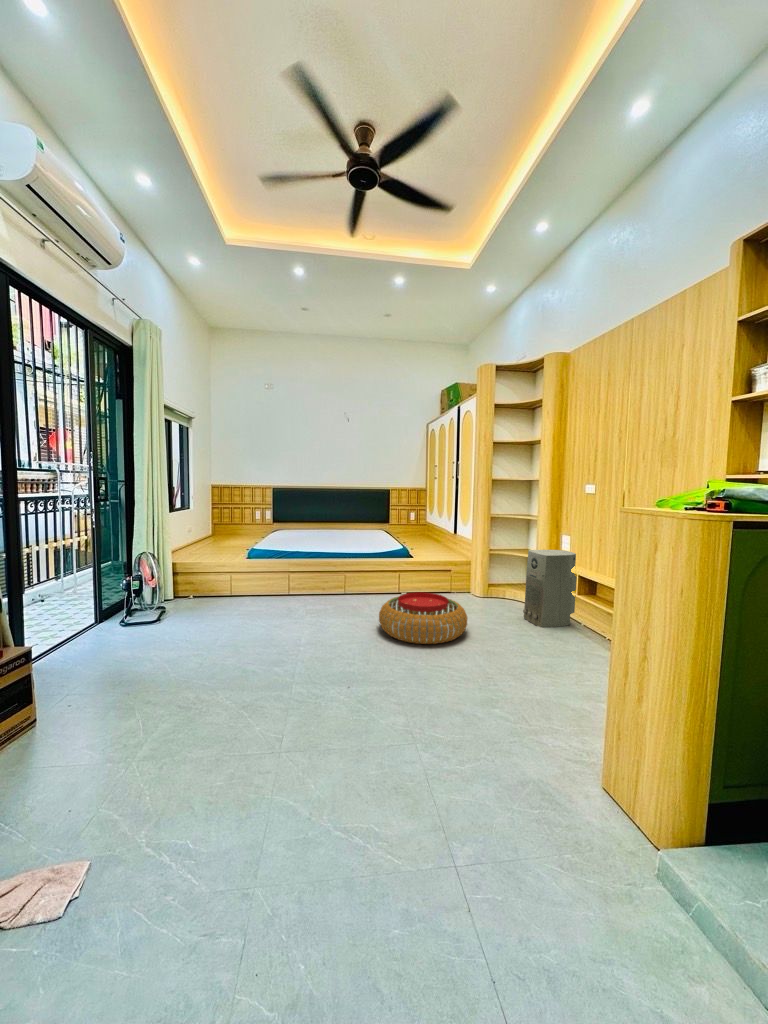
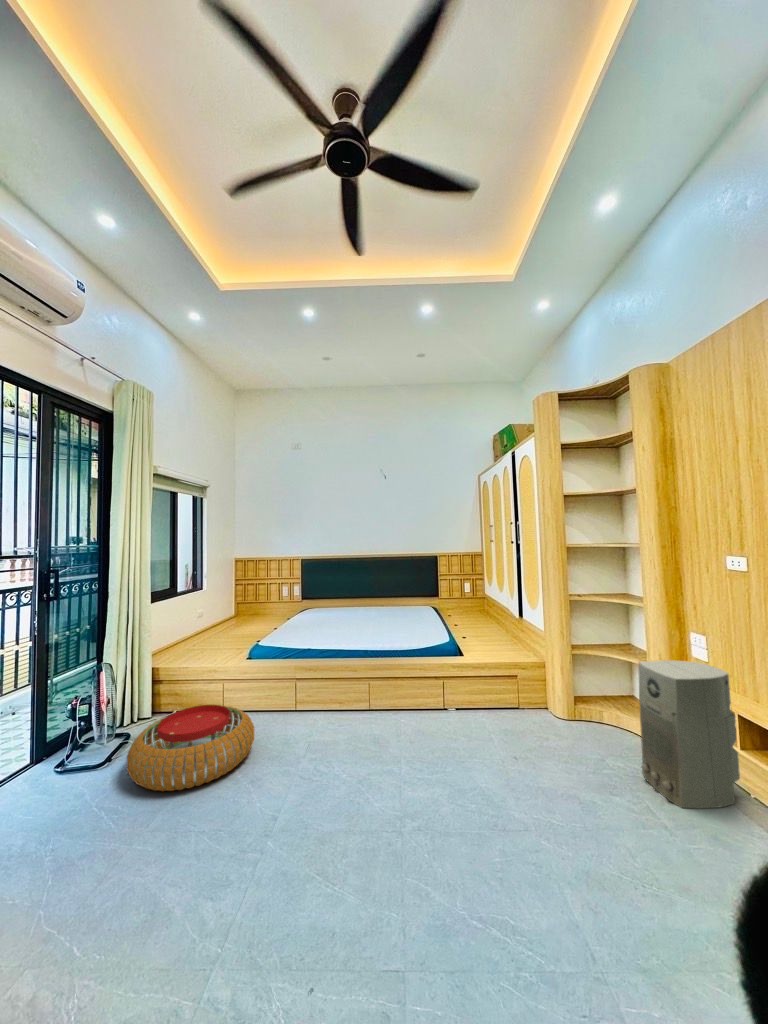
pouf: present [379,592,467,644] -> present [126,705,255,791]

